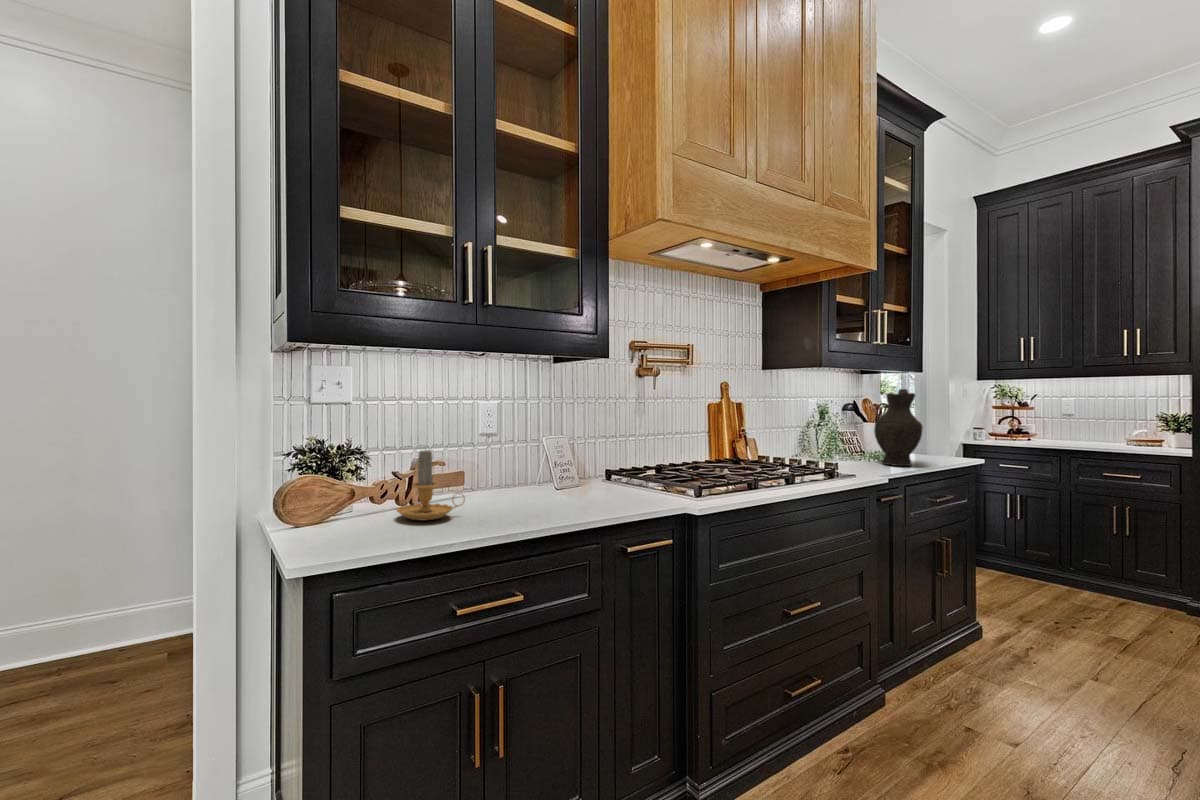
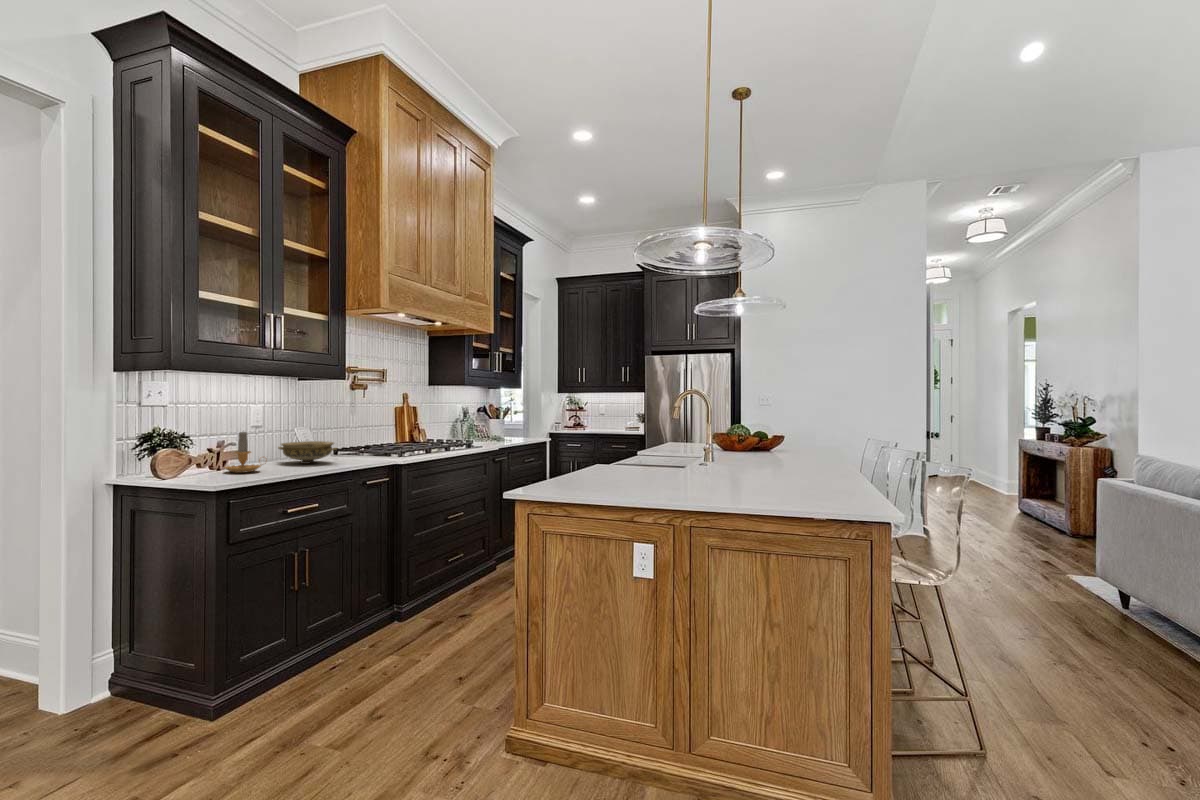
decorative vase: present [874,389,923,466] -> none [496,398,522,443]
ceramic bowl: none [504,462,586,502] -> present [278,441,337,464]

